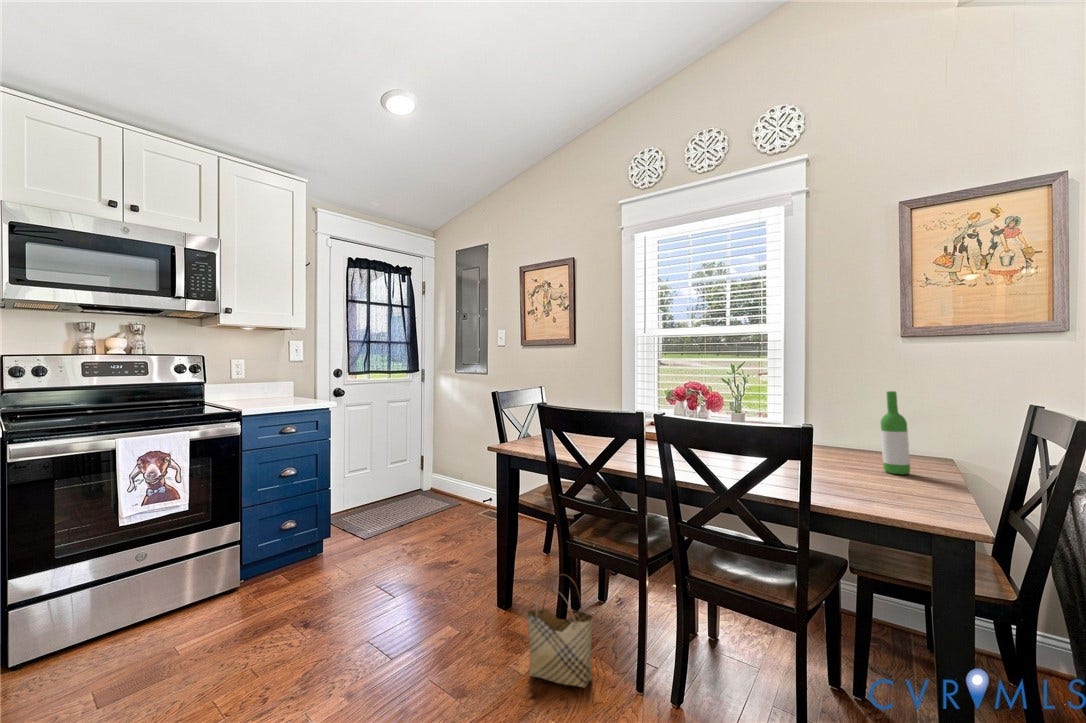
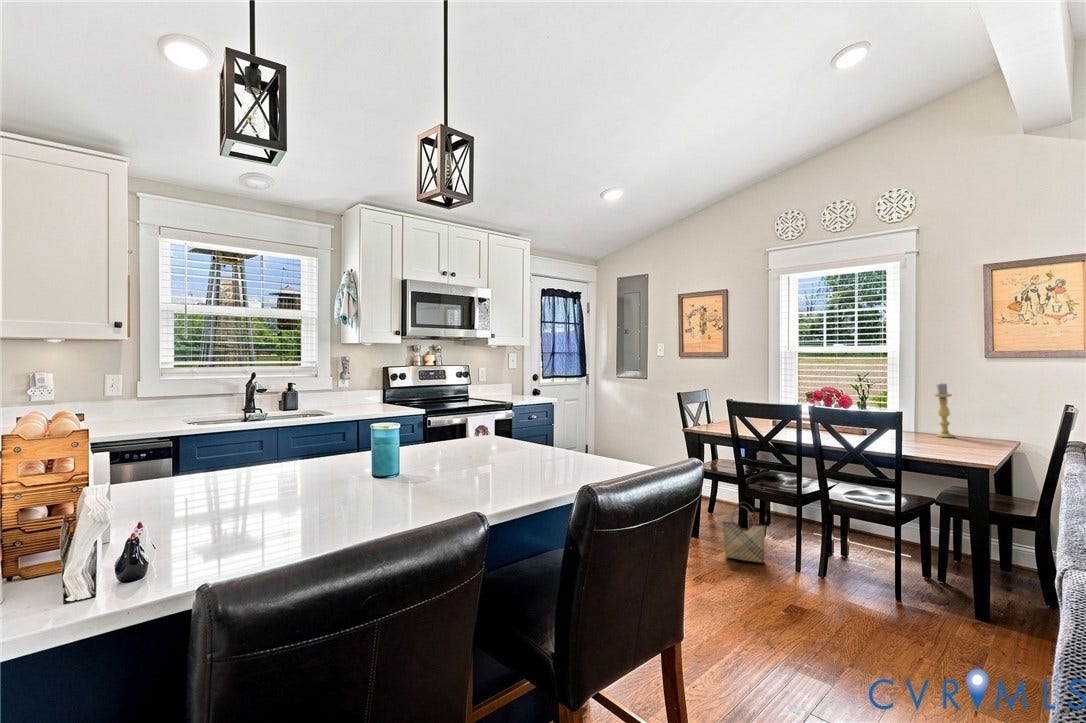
candle holder: none [834,374,863,455] -> present [934,383,955,437]
wine bottle: present [881,391,910,474] -> none [958,394,977,446]

